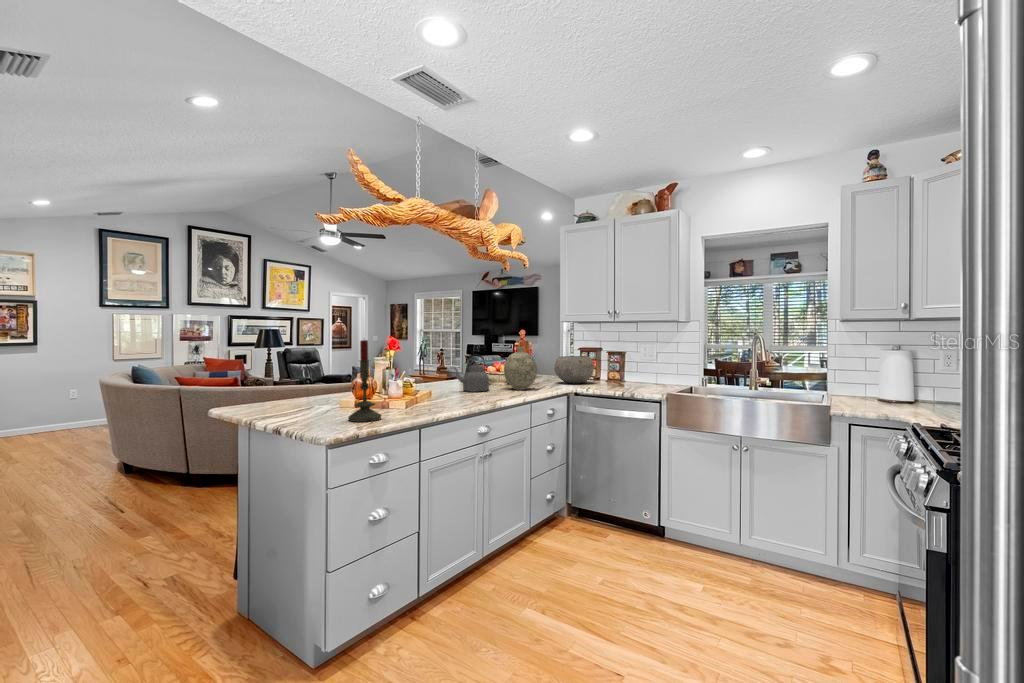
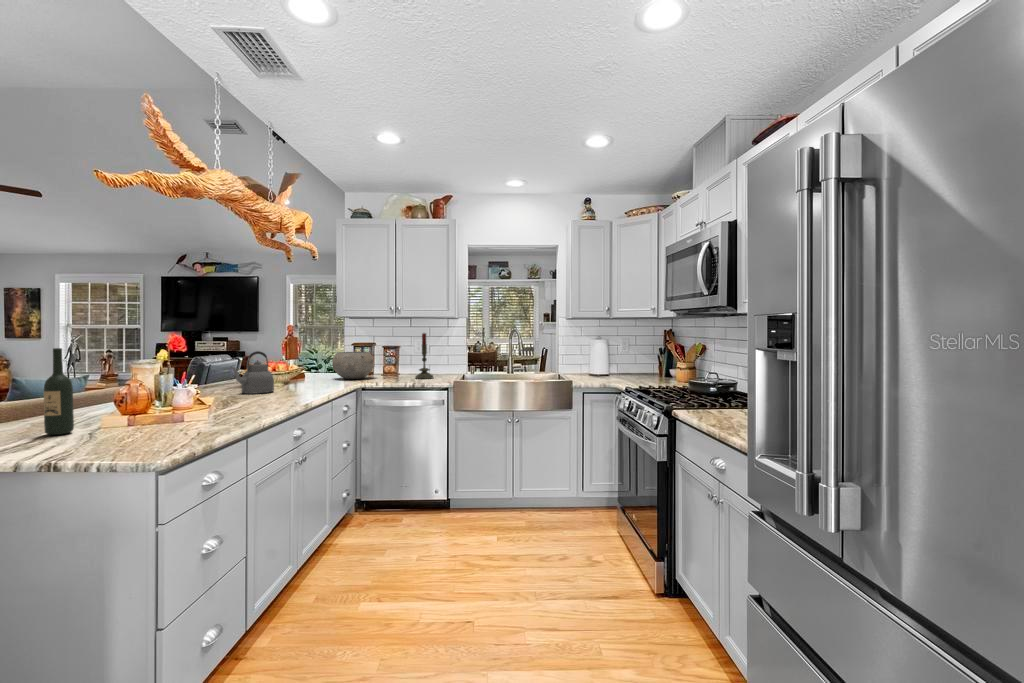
candle: present [348,340,381,422] -> present [415,333,433,379]
decorative vase: present [504,347,537,390] -> none [288,343,326,388]
wine bottle: none [300,349,317,412] -> present [44,348,74,435]

